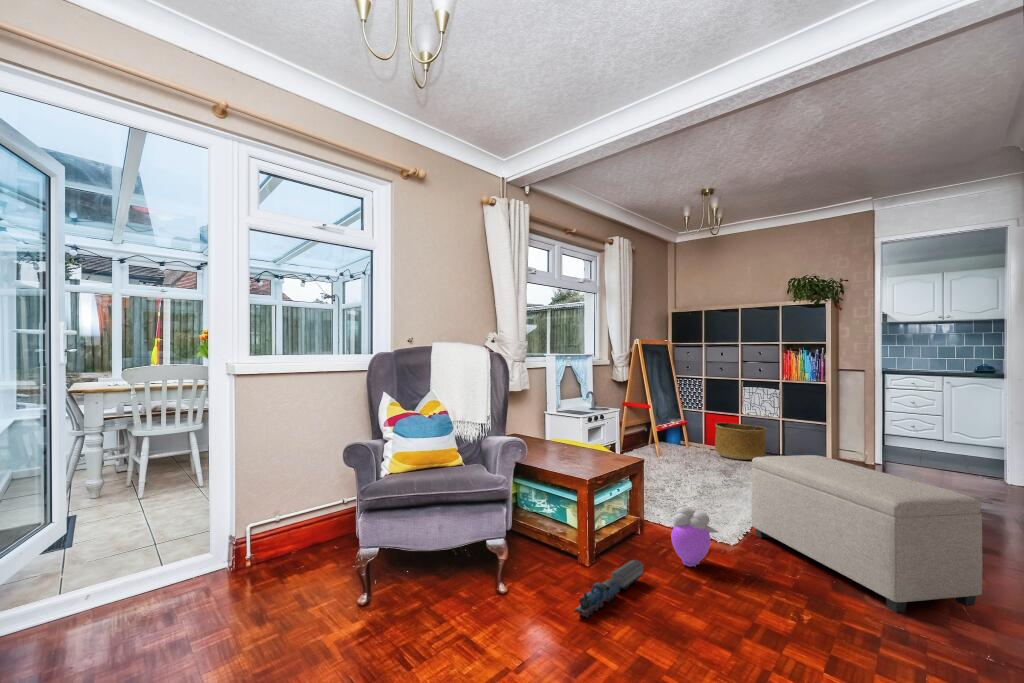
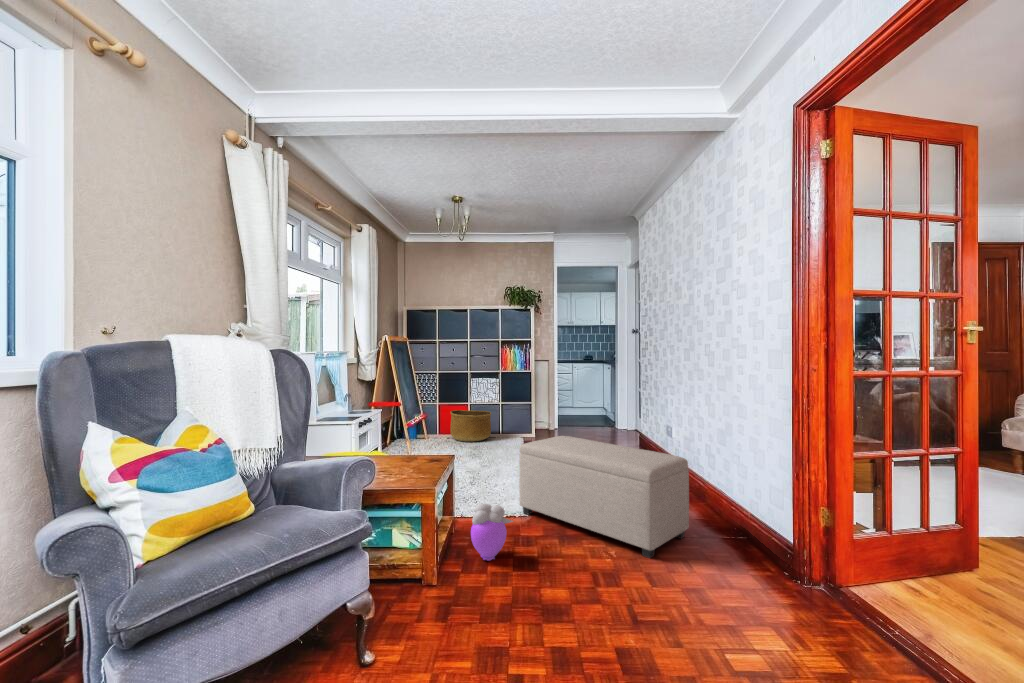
toy train: present [574,560,643,617] -> none [410,571,458,660]

